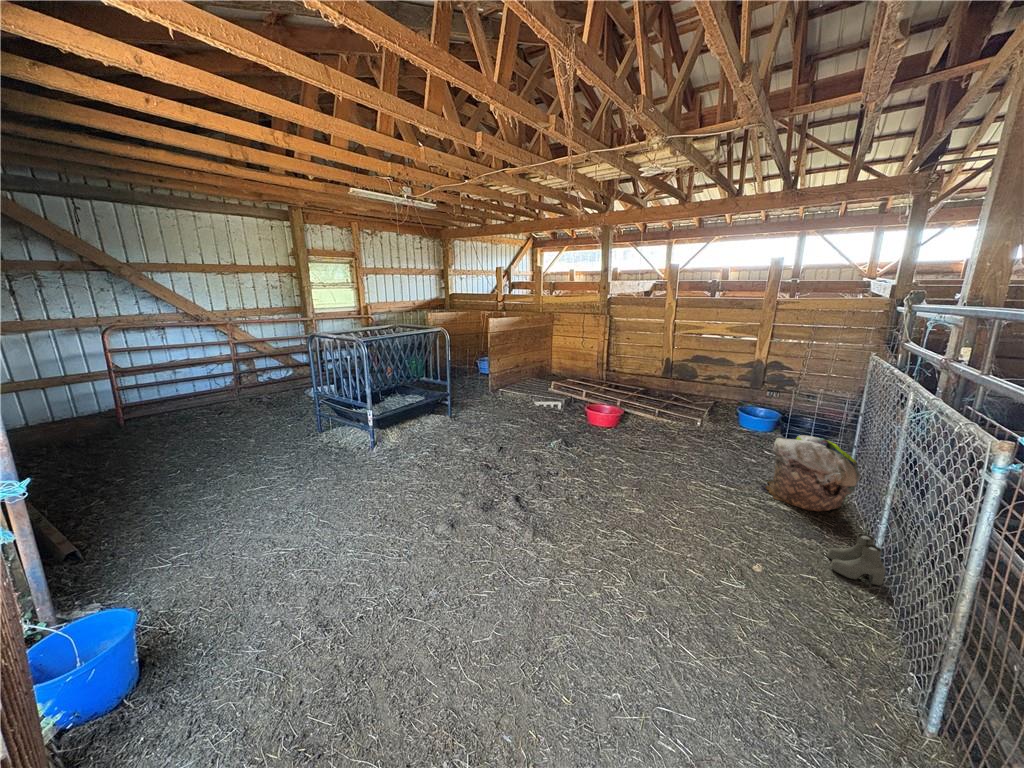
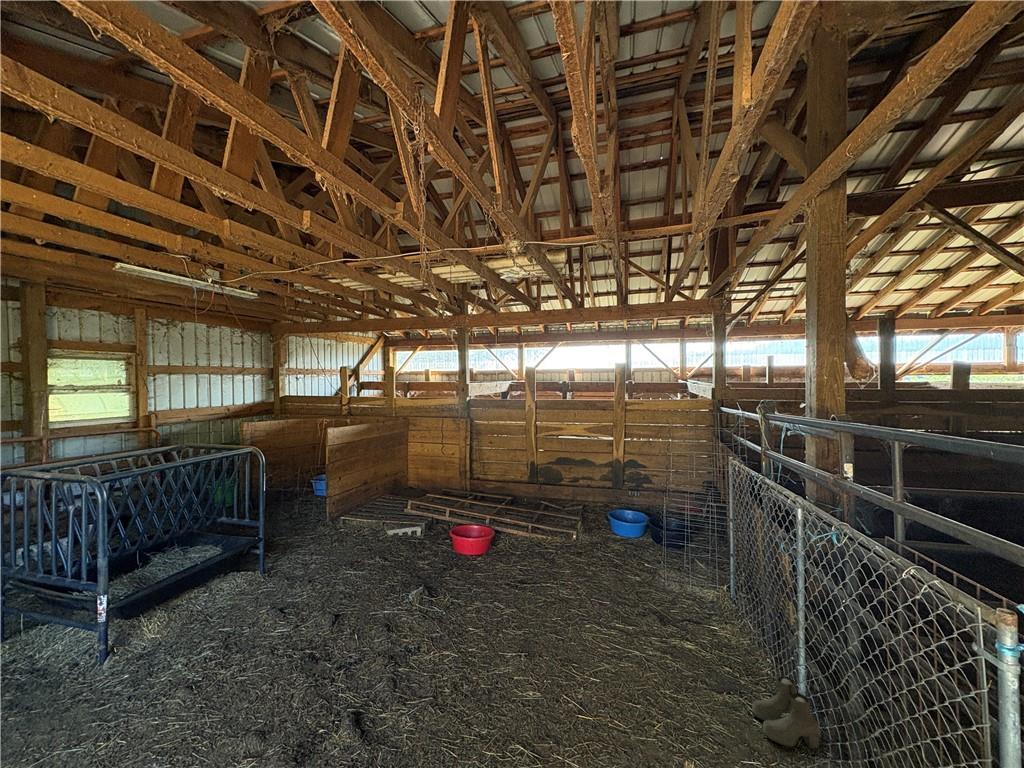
laundry basket: present [766,435,860,511] -> none [659,547,747,641]

